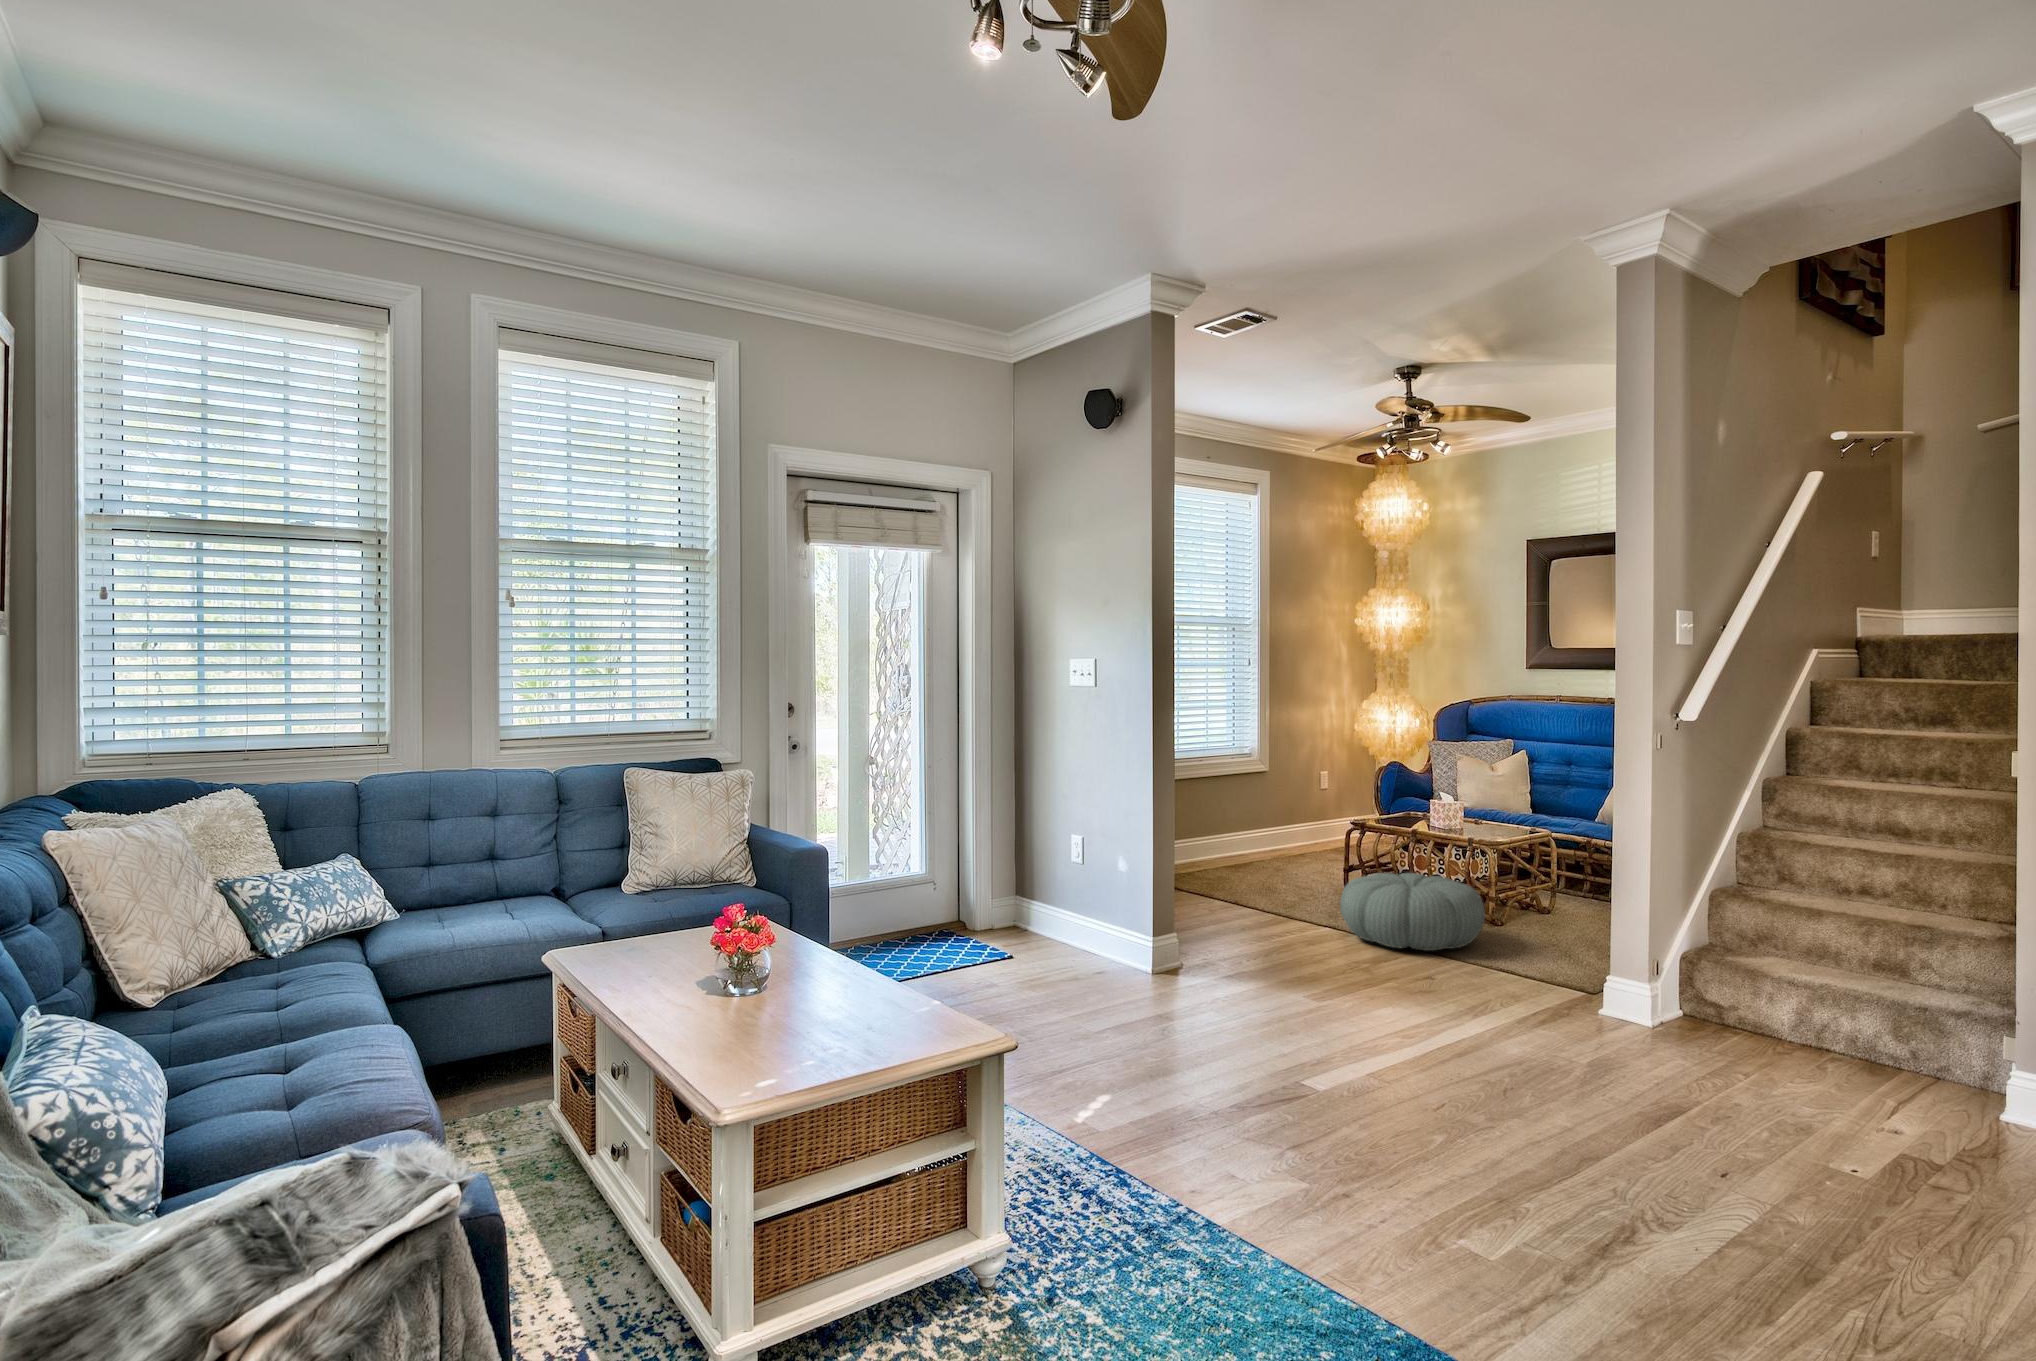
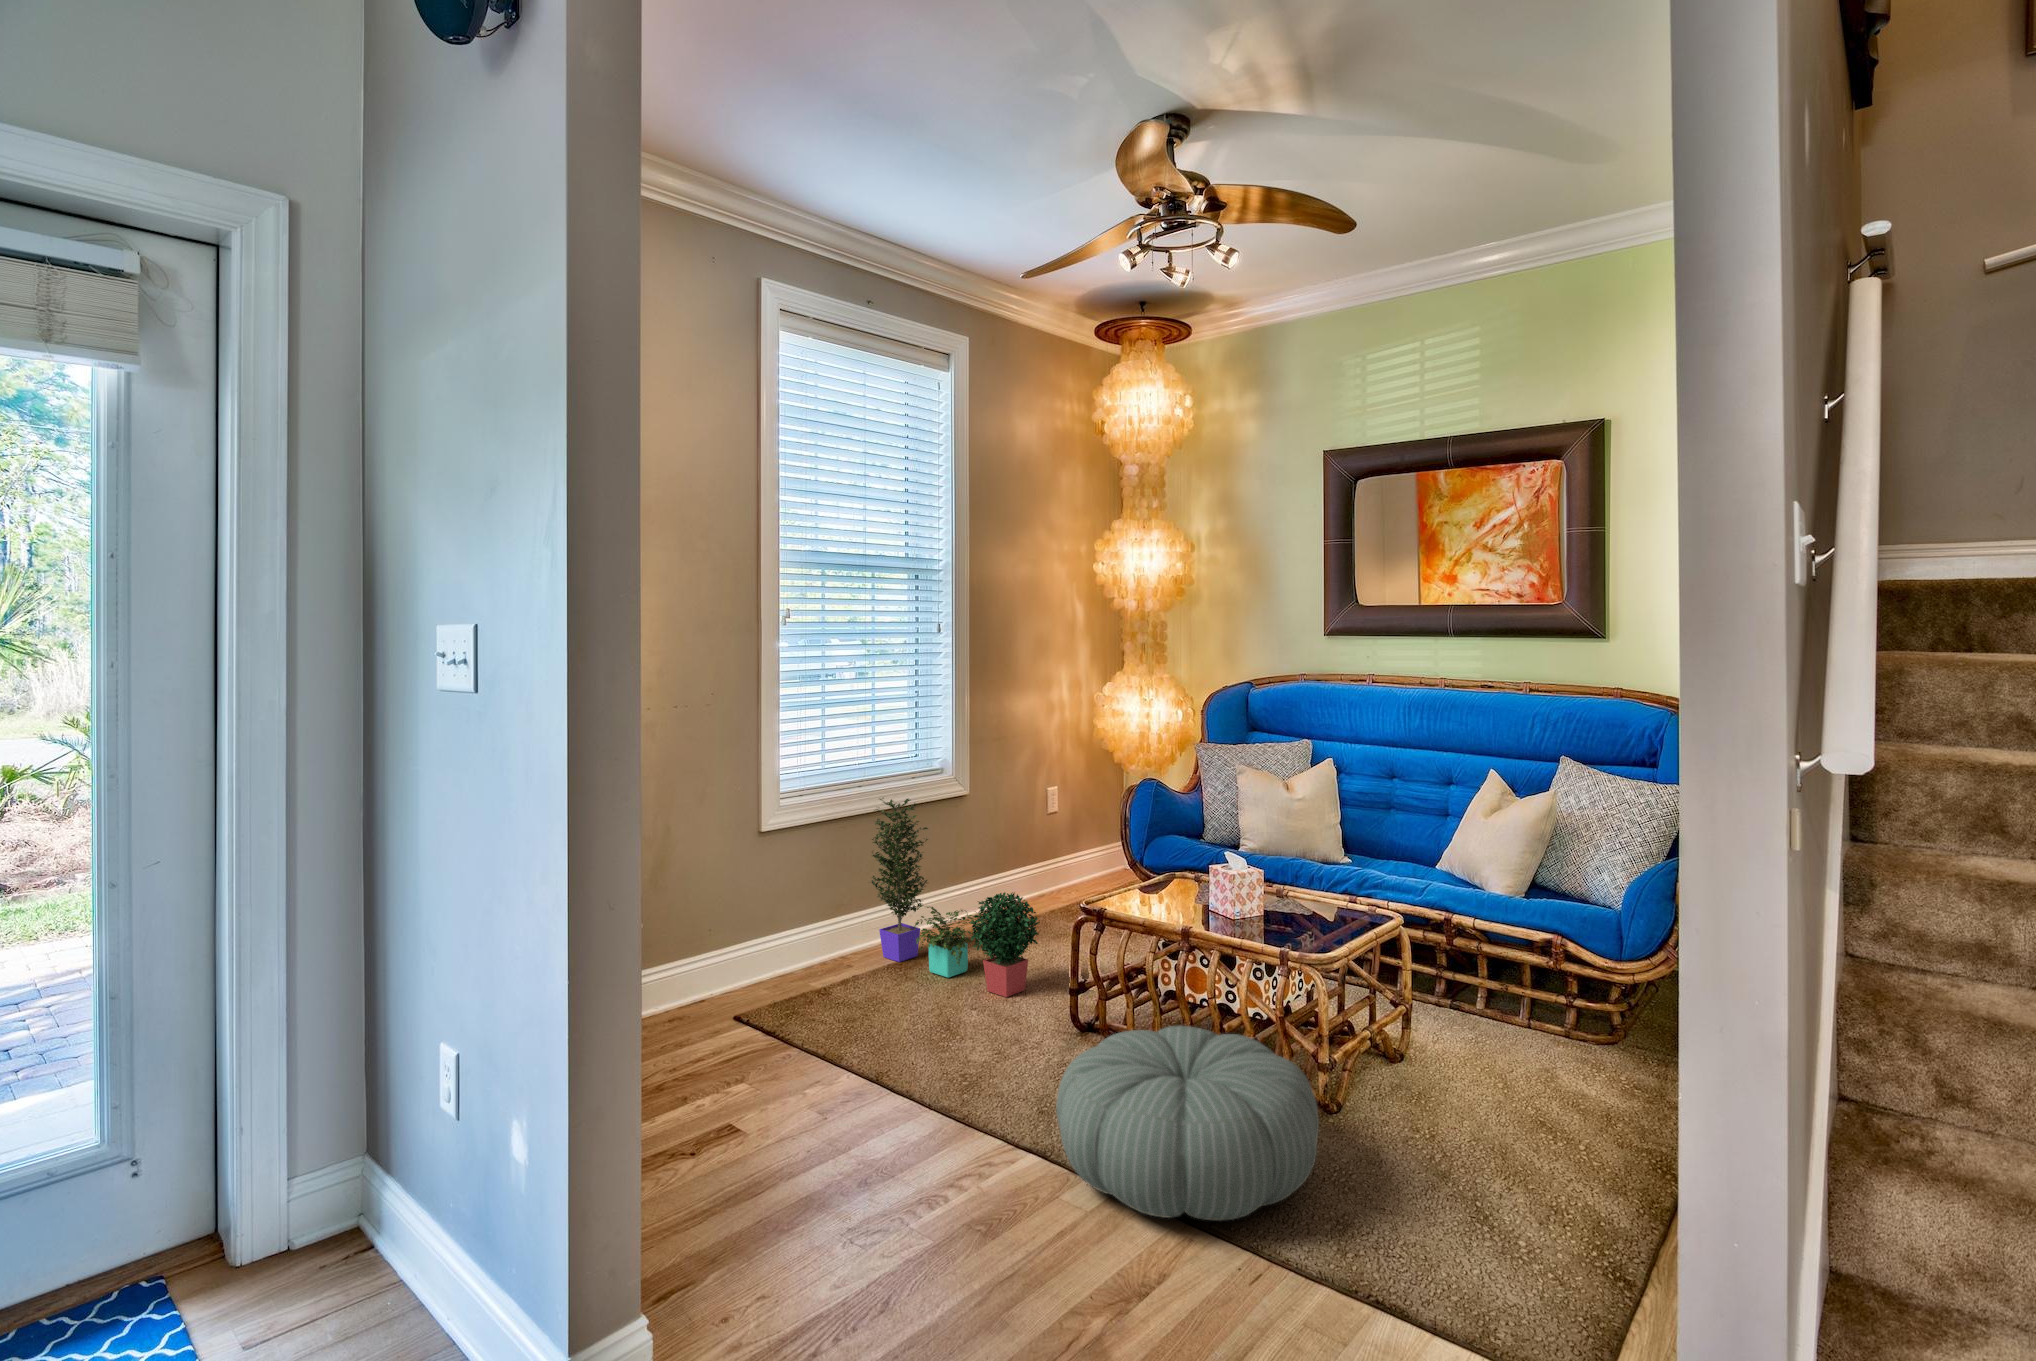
potted plant: none [1208,764,1322,884] -> present [871,797,1040,997]

